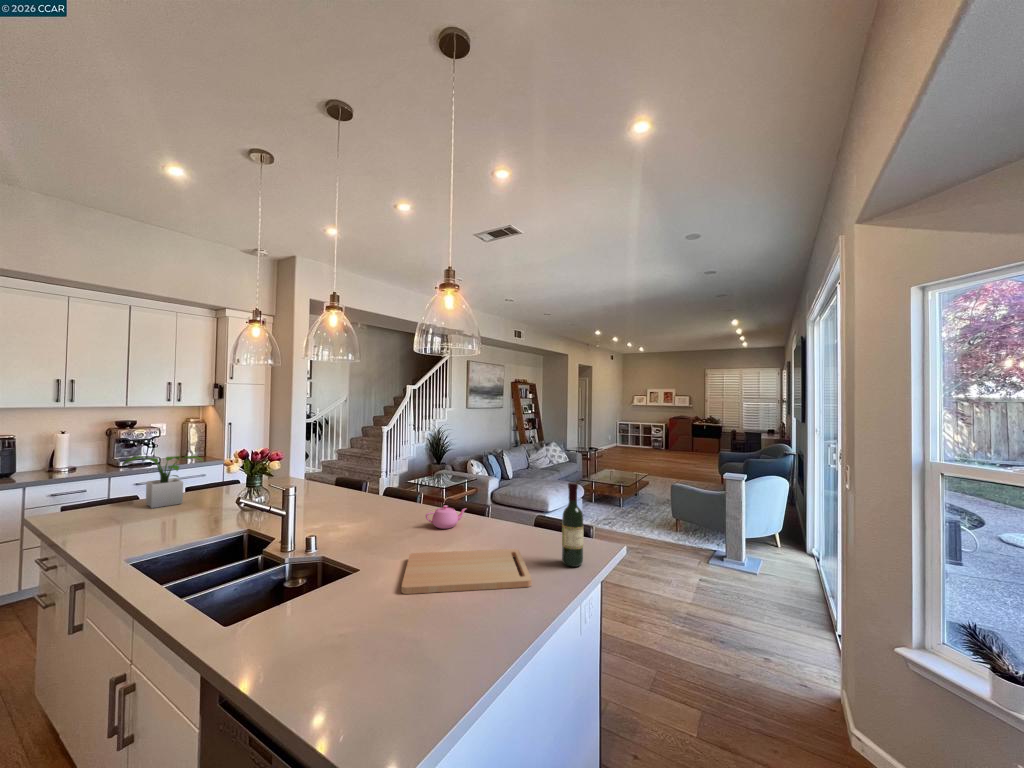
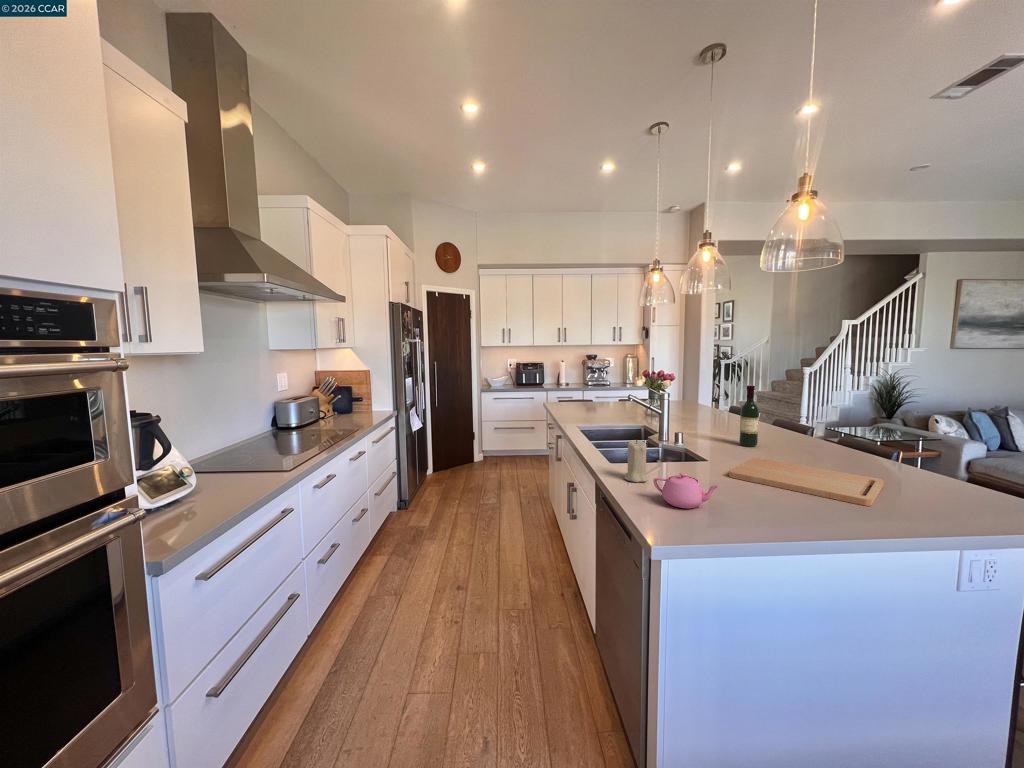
potted plant: present [122,456,202,508] -> none [582,372,625,407]
wine bottle: present [562,482,583,567] -> present [739,385,759,447]
teapot: present [426,505,466,529] -> present [654,473,720,508]
candle: none [270,588,311,664] -> present [625,440,648,482]

